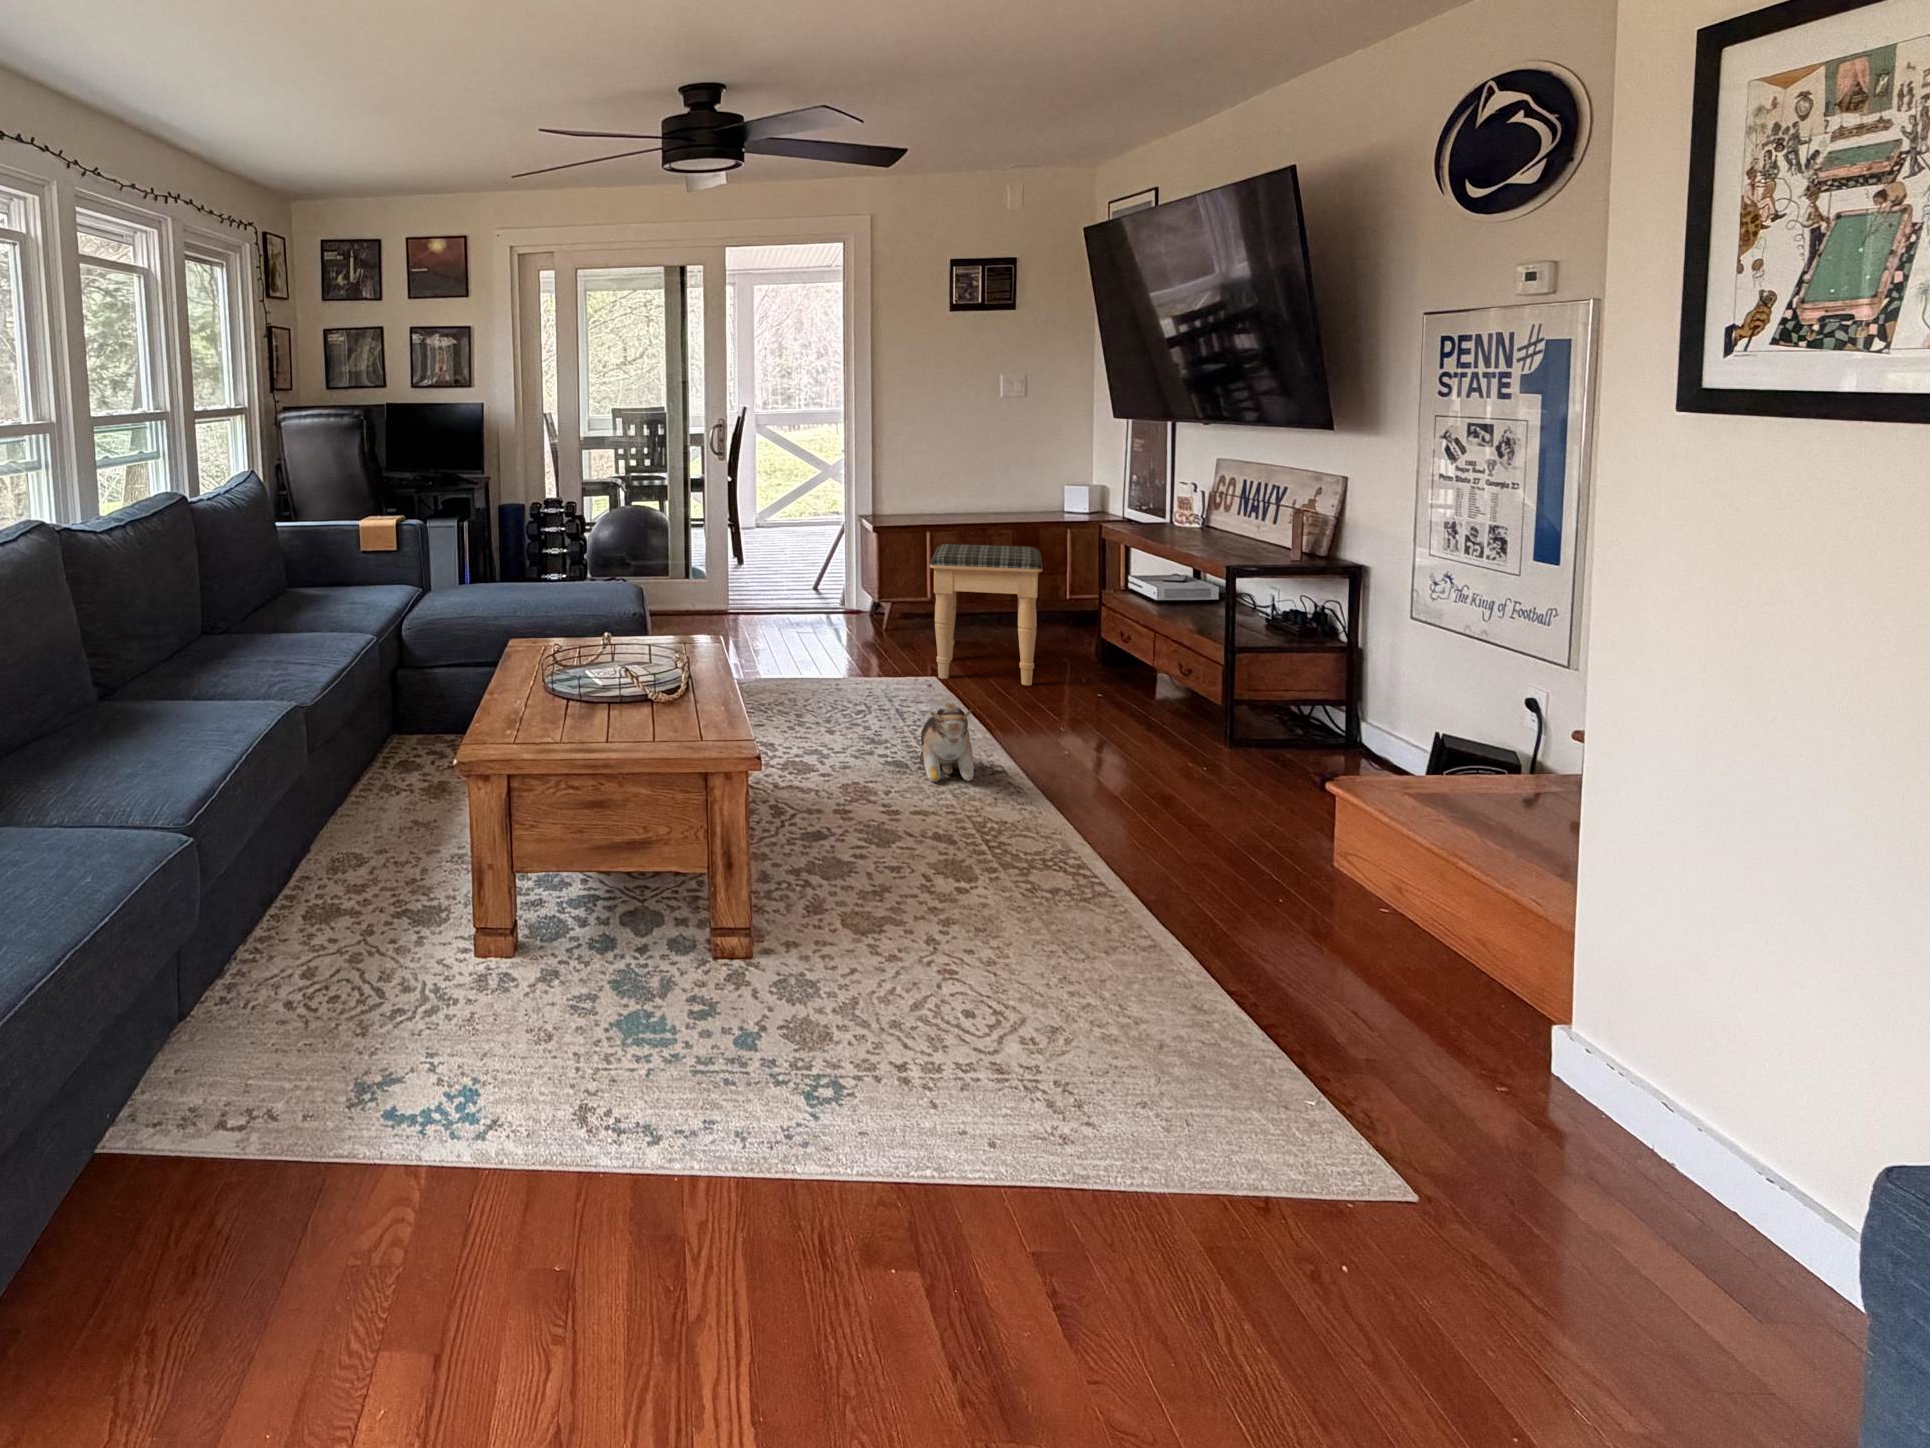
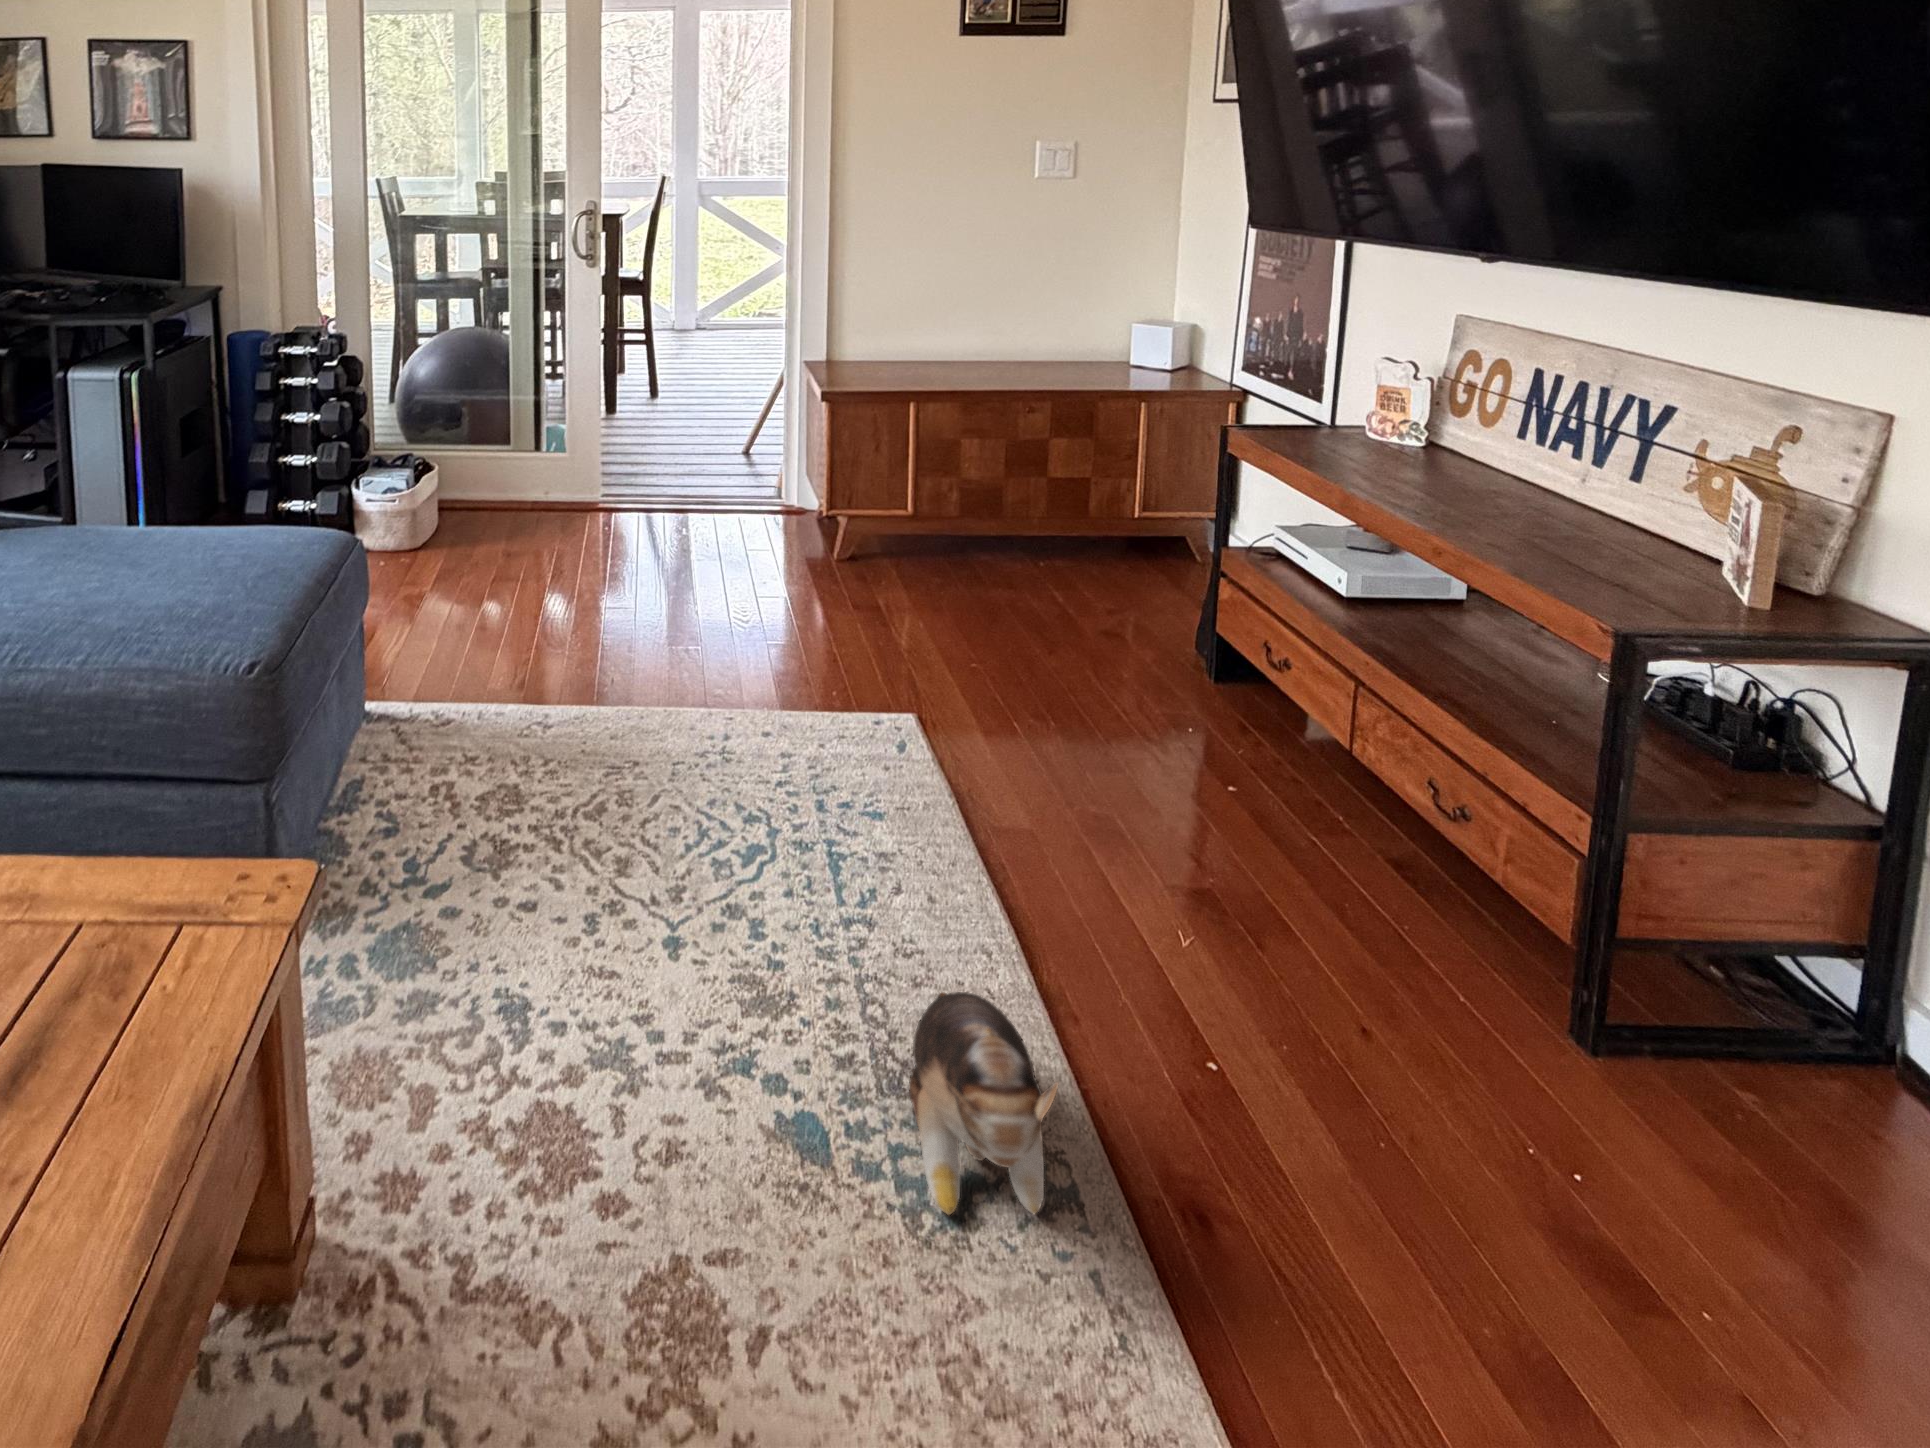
footstool: present [930,544,1042,685] -> none [926,444,1136,728]

